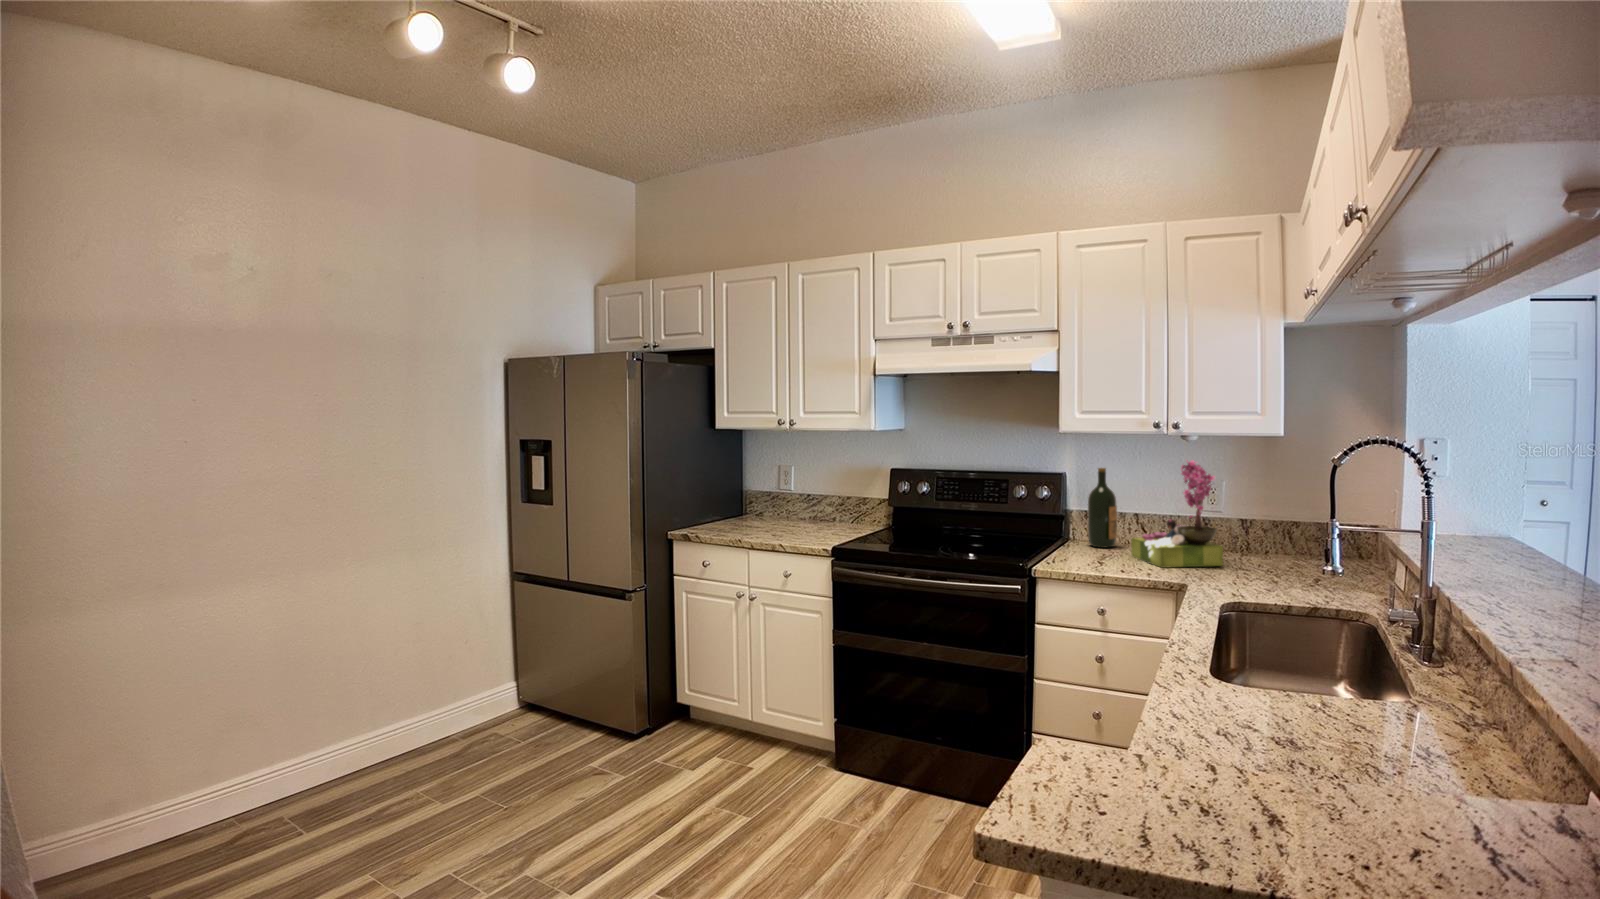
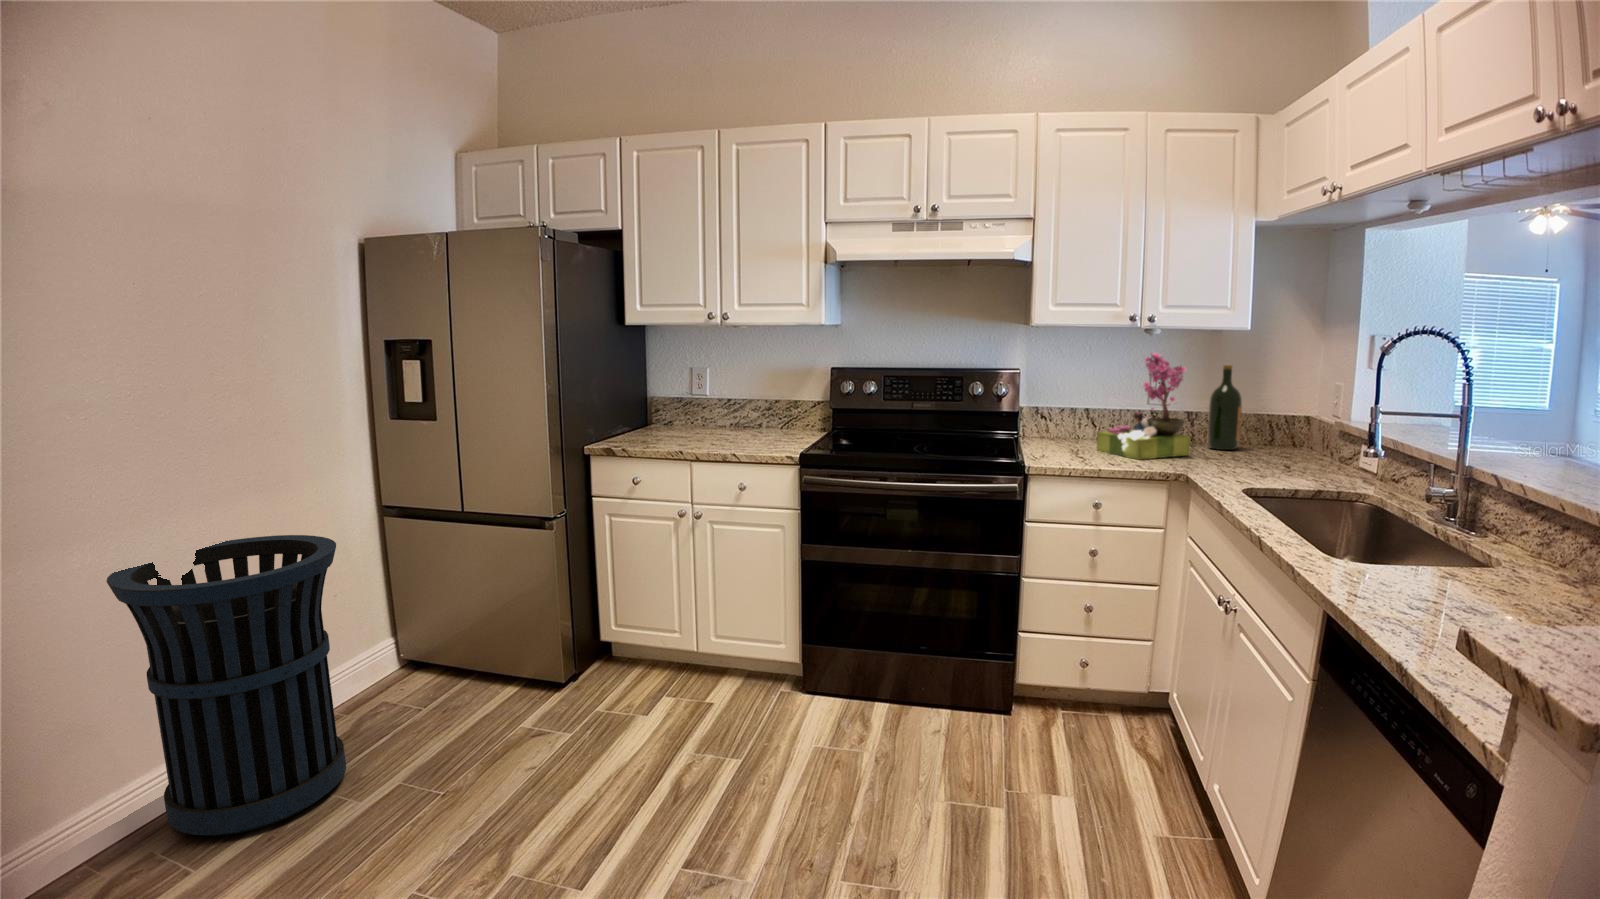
wine bottle: present [1088,468,1117,548] -> present [1208,365,1242,450]
trash can: none [295,589,455,820] -> present [107,535,346,836]

